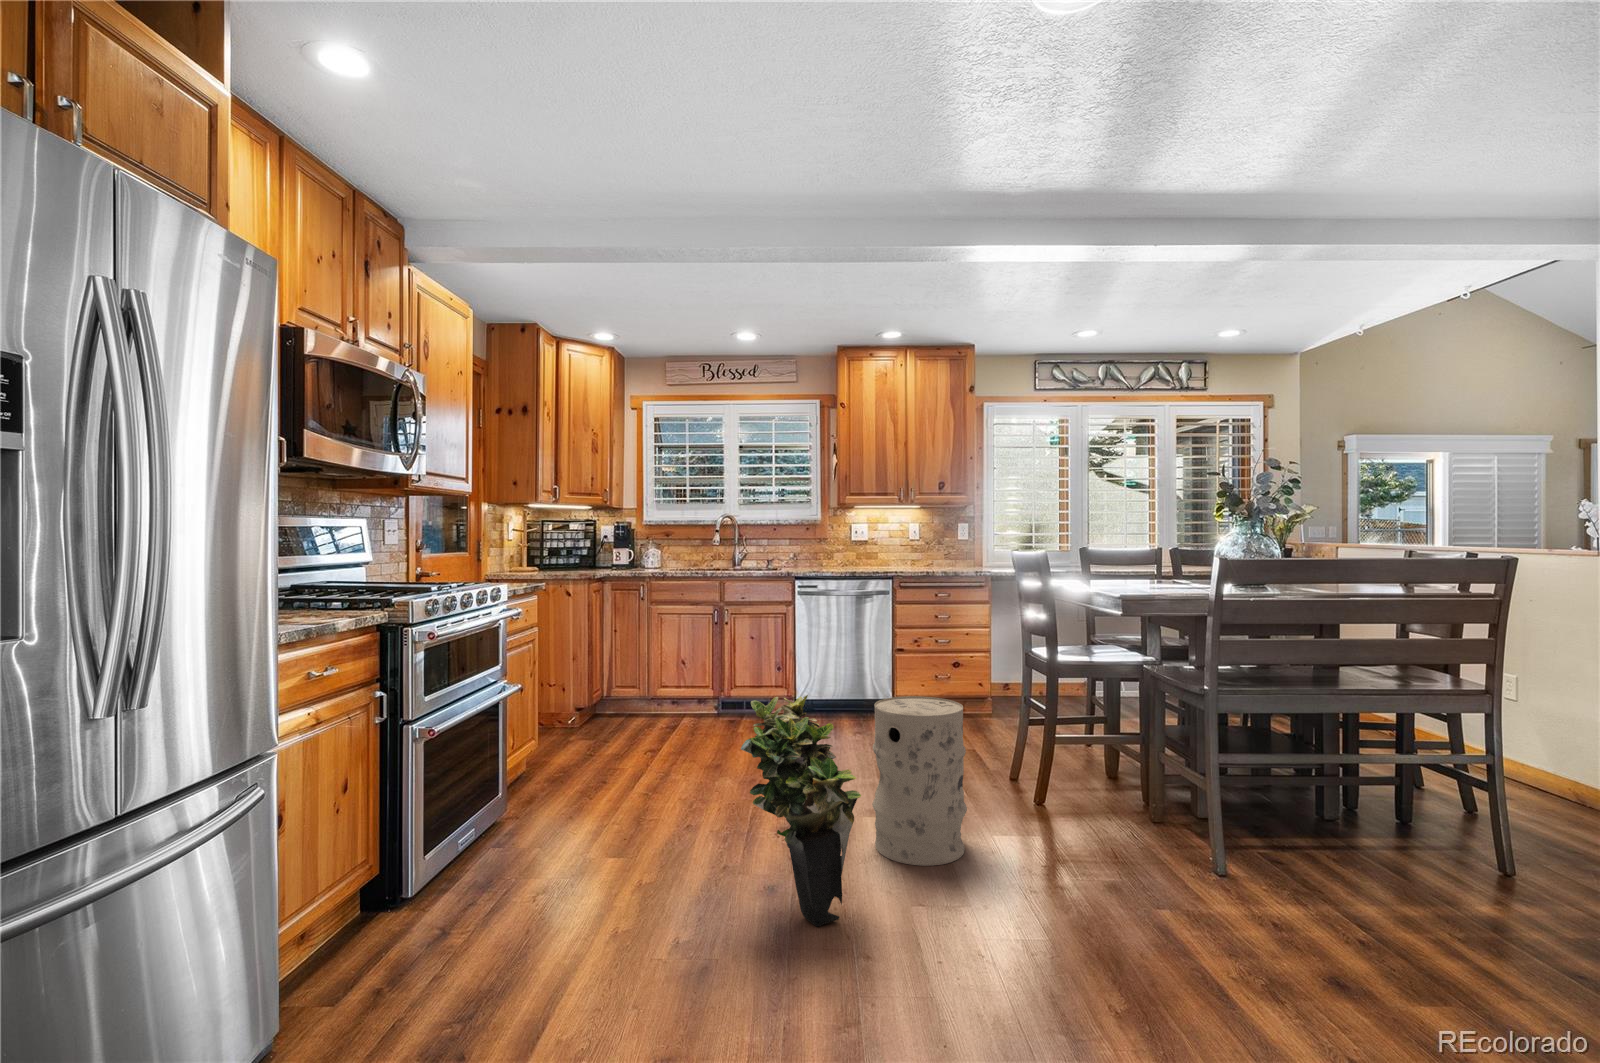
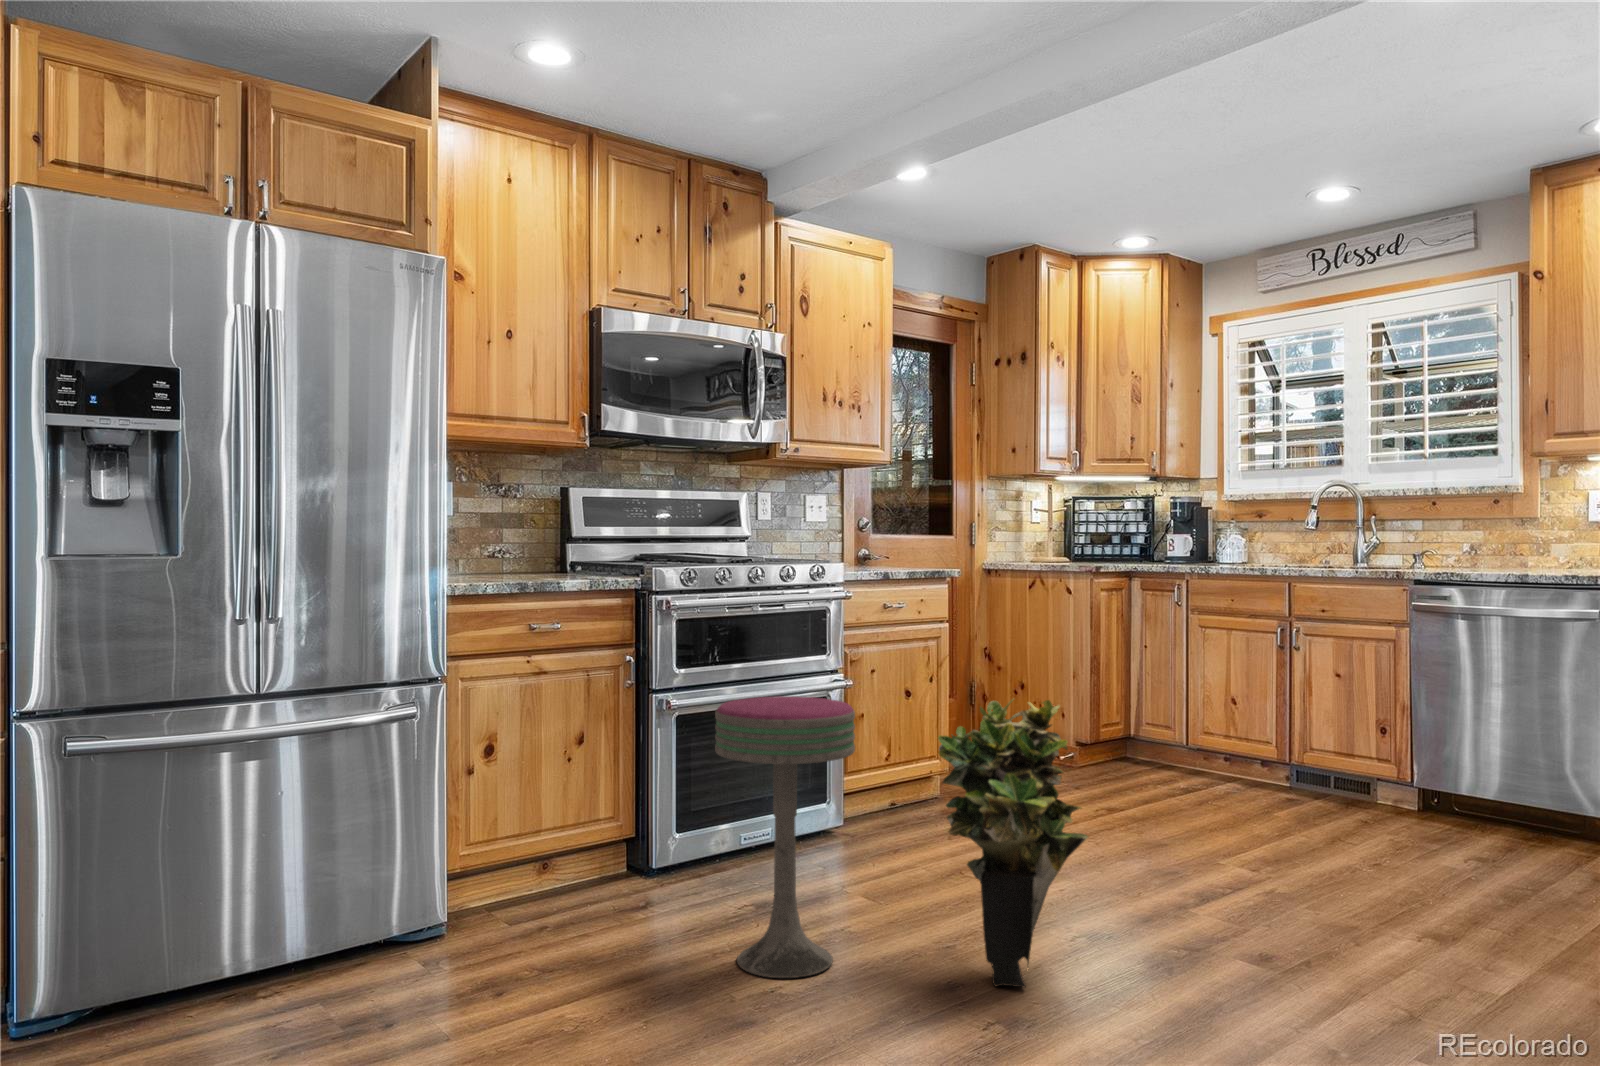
trash can: present [872,696,967,866] -> none [1203,740,1362,1000]
bar stool: none [584,724,717,1004] -> present [715,696,855,978]

